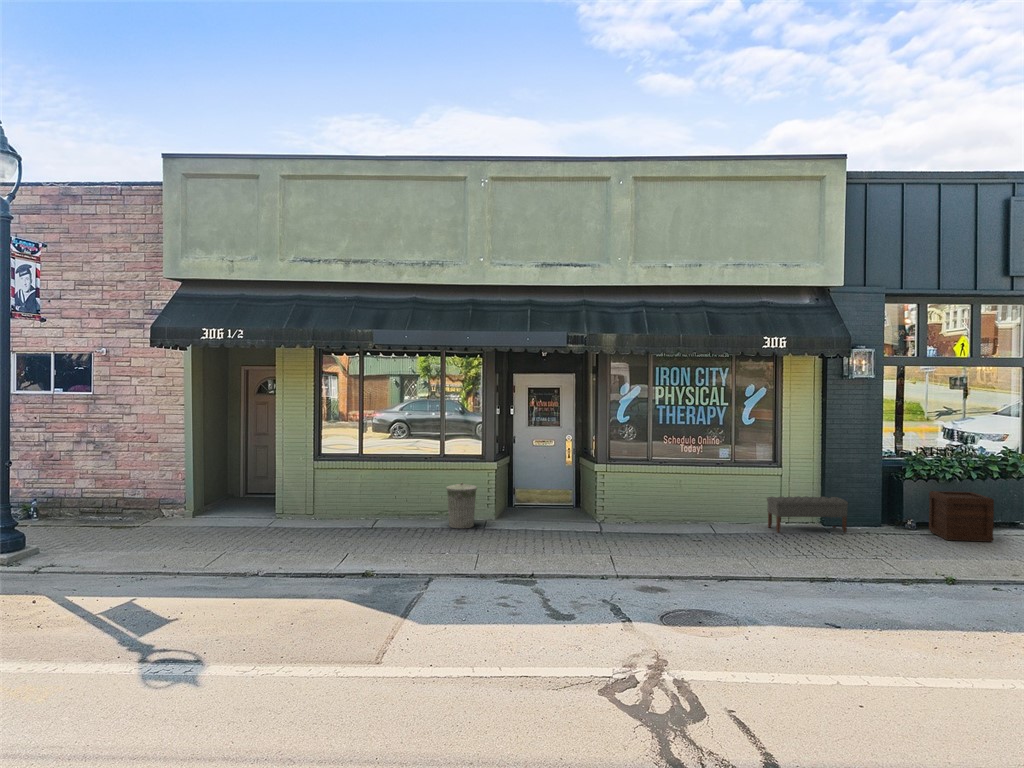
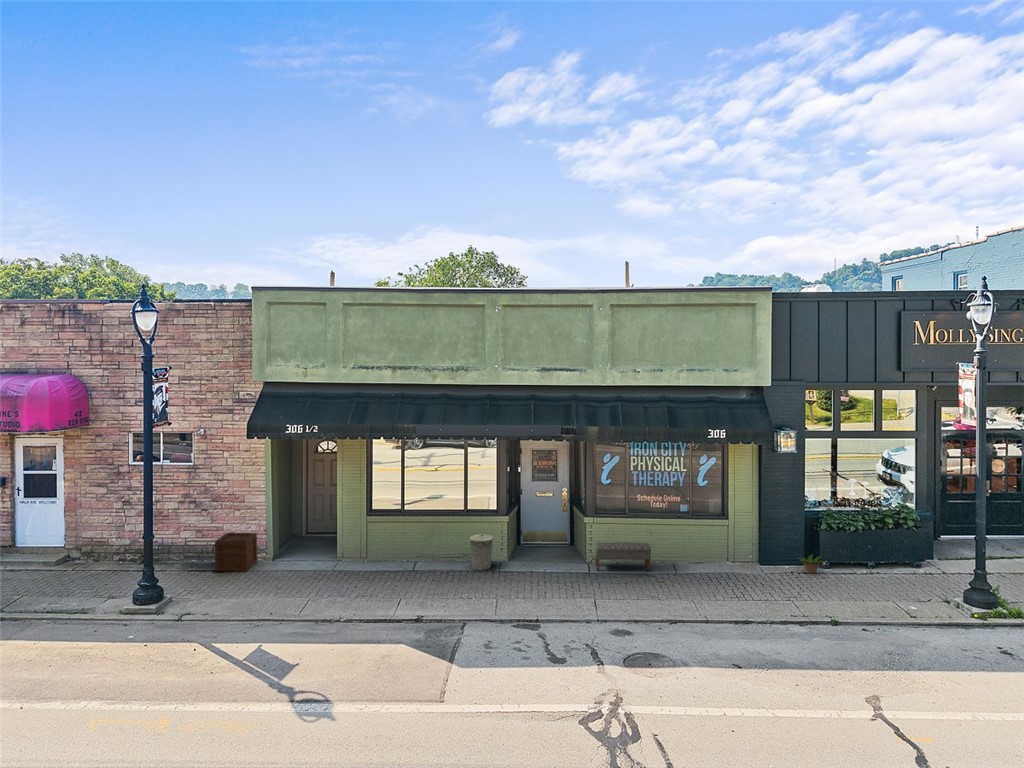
wooden crate: present [929,491,994,542] -> present [215,533,257,572]
bench: present [767,496,848,533] -> present [595,542,651,571]
decorative plant: none [874,510,915,534] -> present [798,555,825,574]

